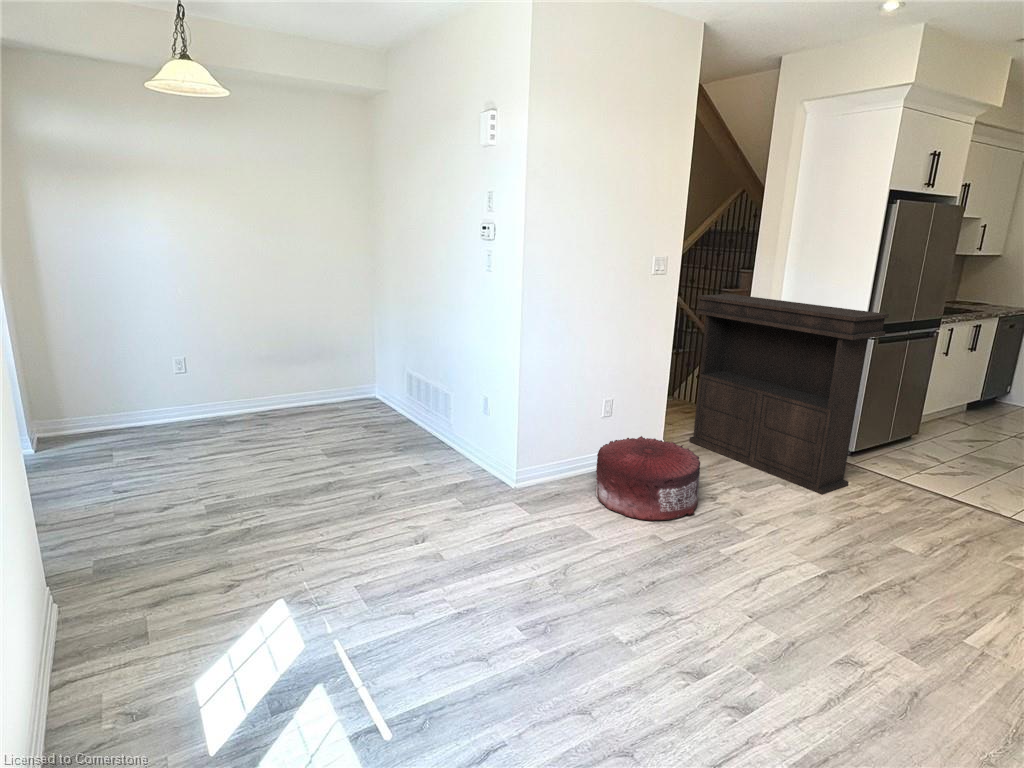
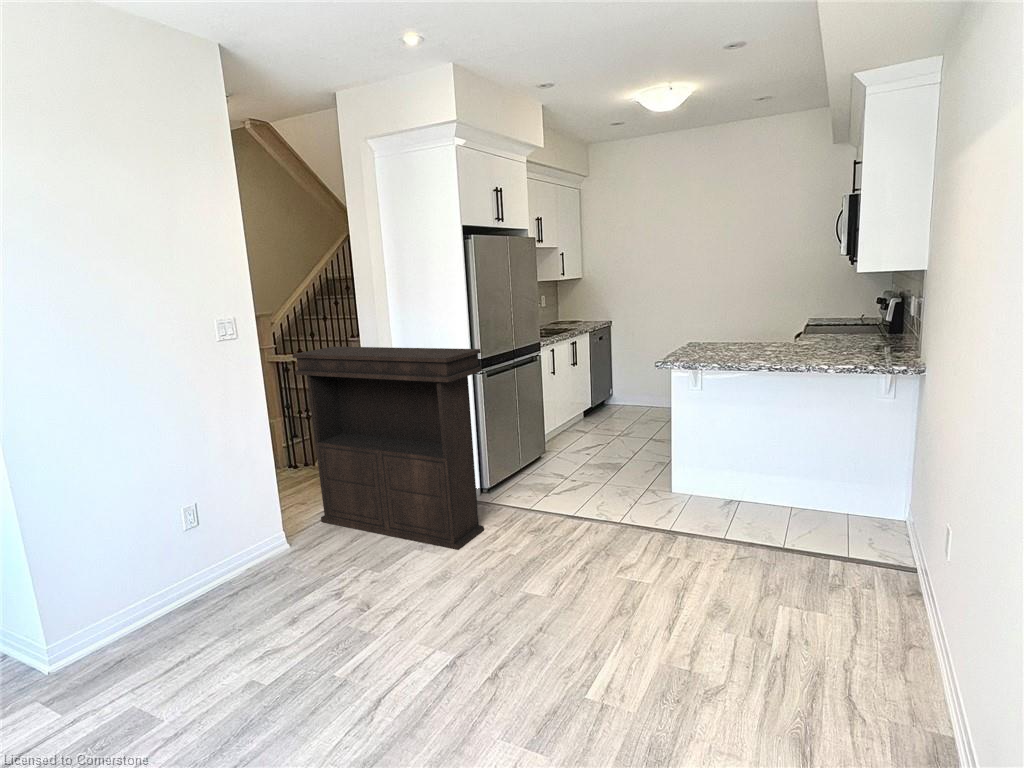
pouf: present [596,436,700,521] -> none [166,541,318,665]

